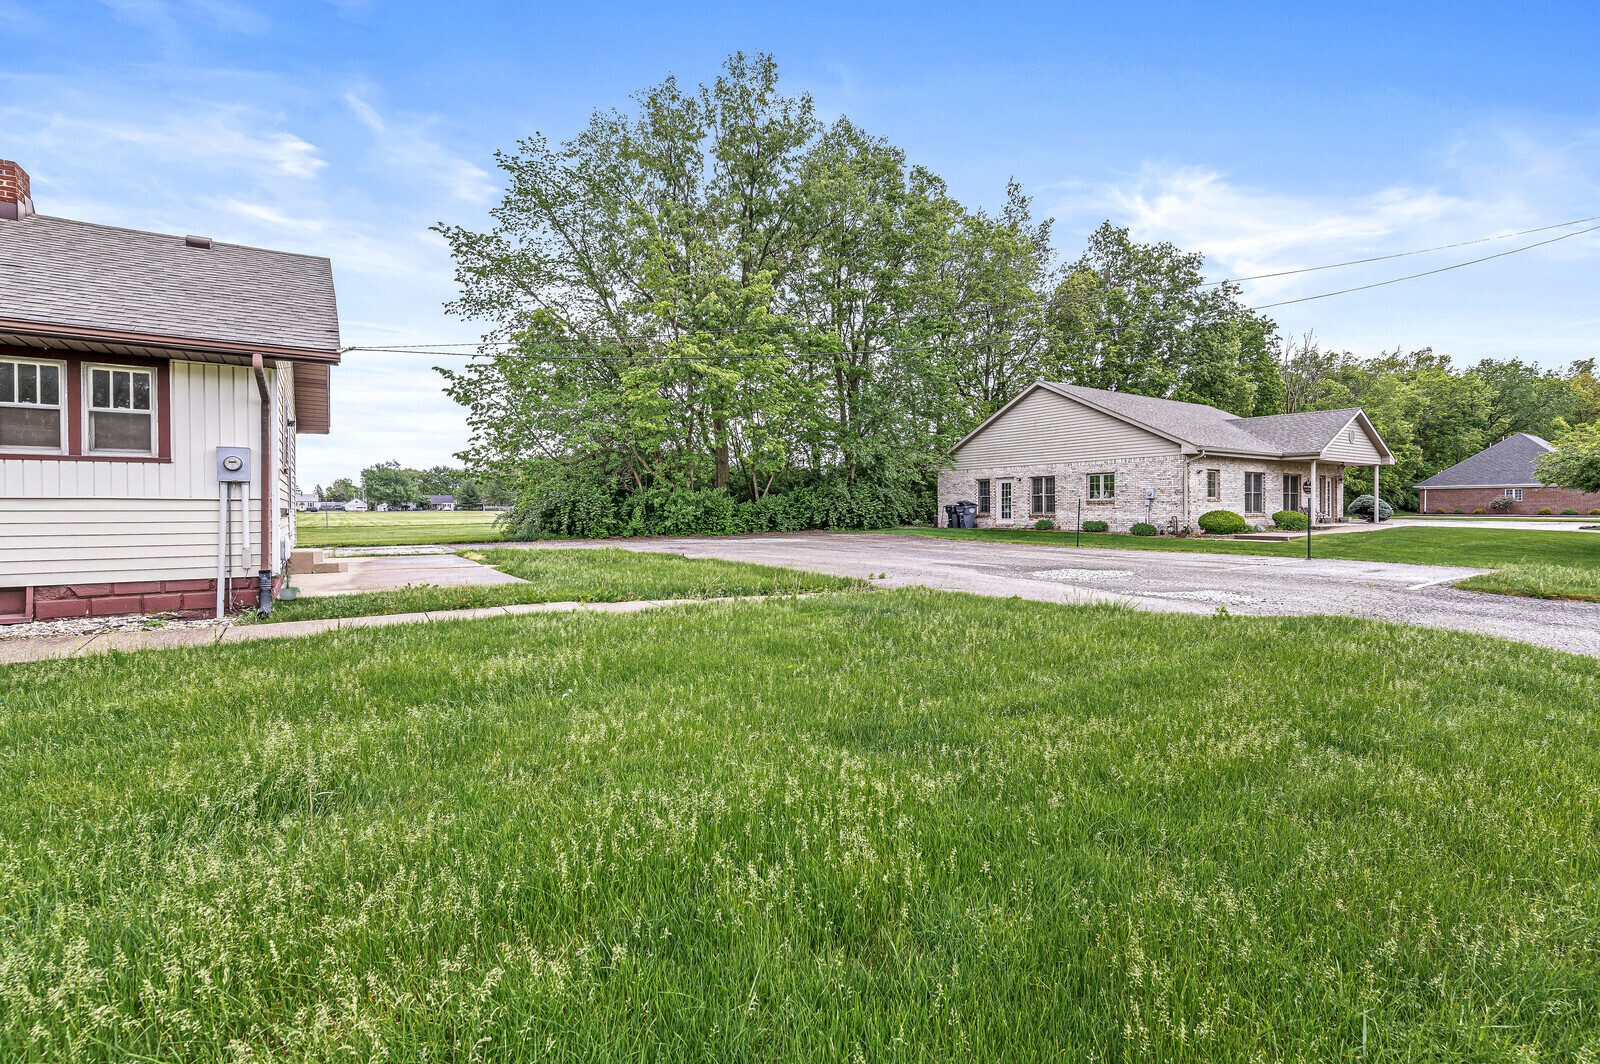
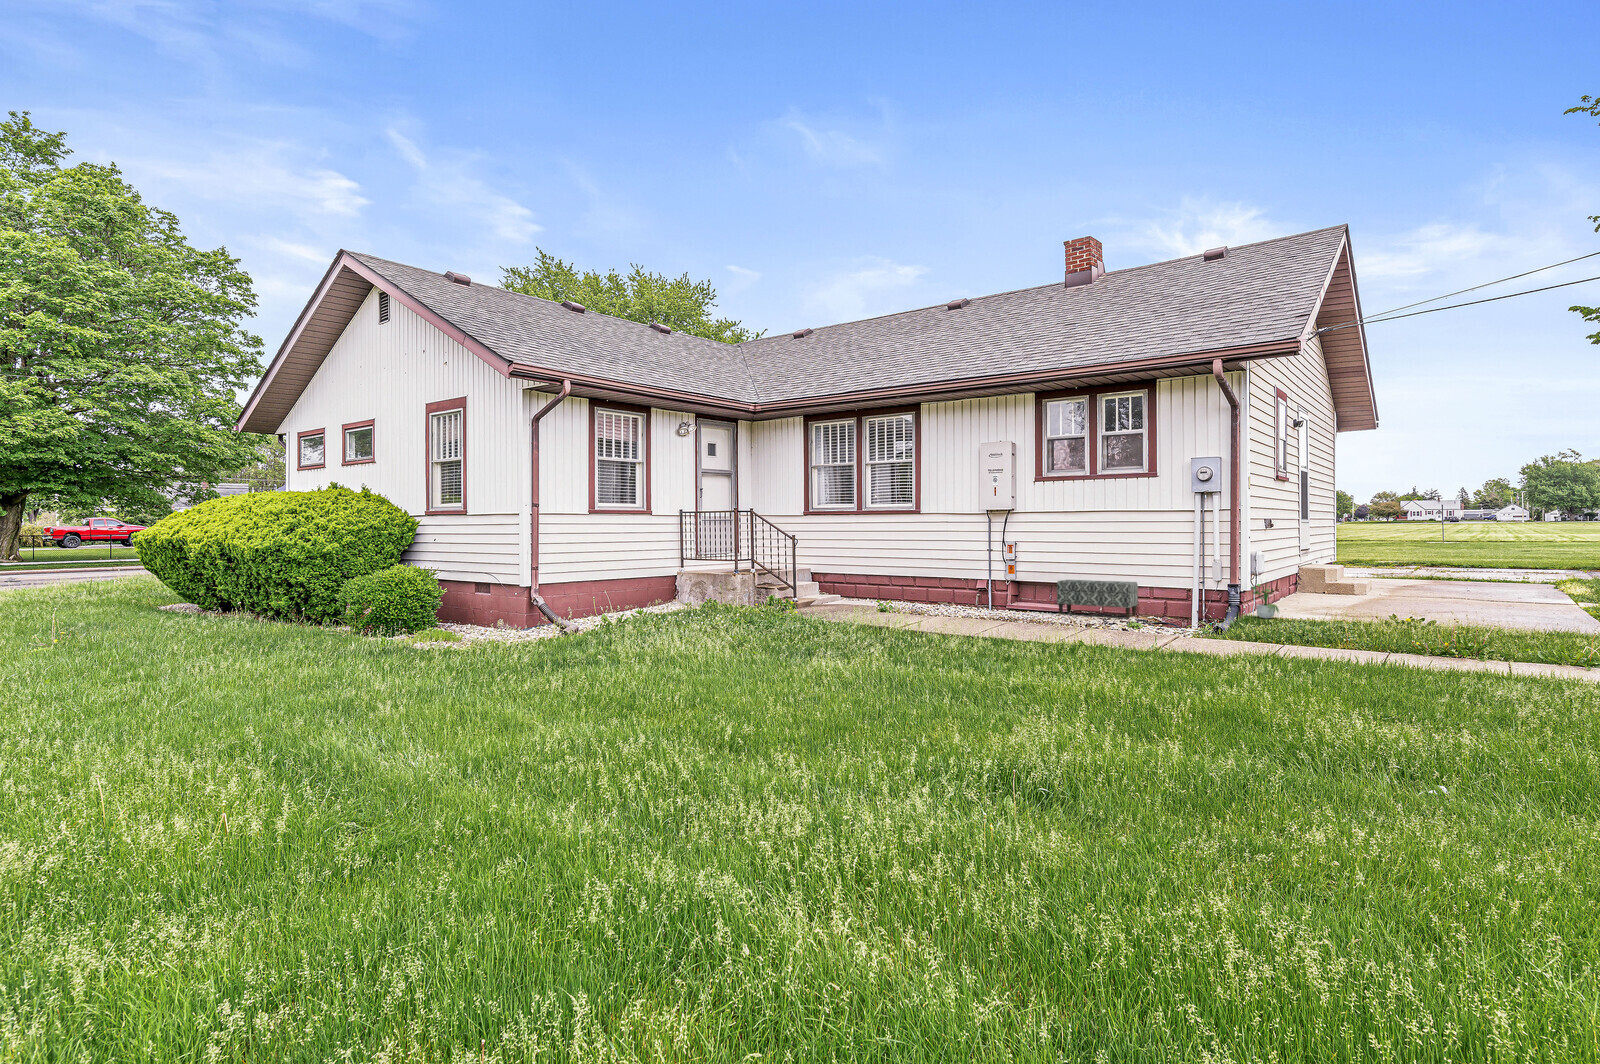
bench: none [23,577,148,625] -> present [1057,580,1138,618]

